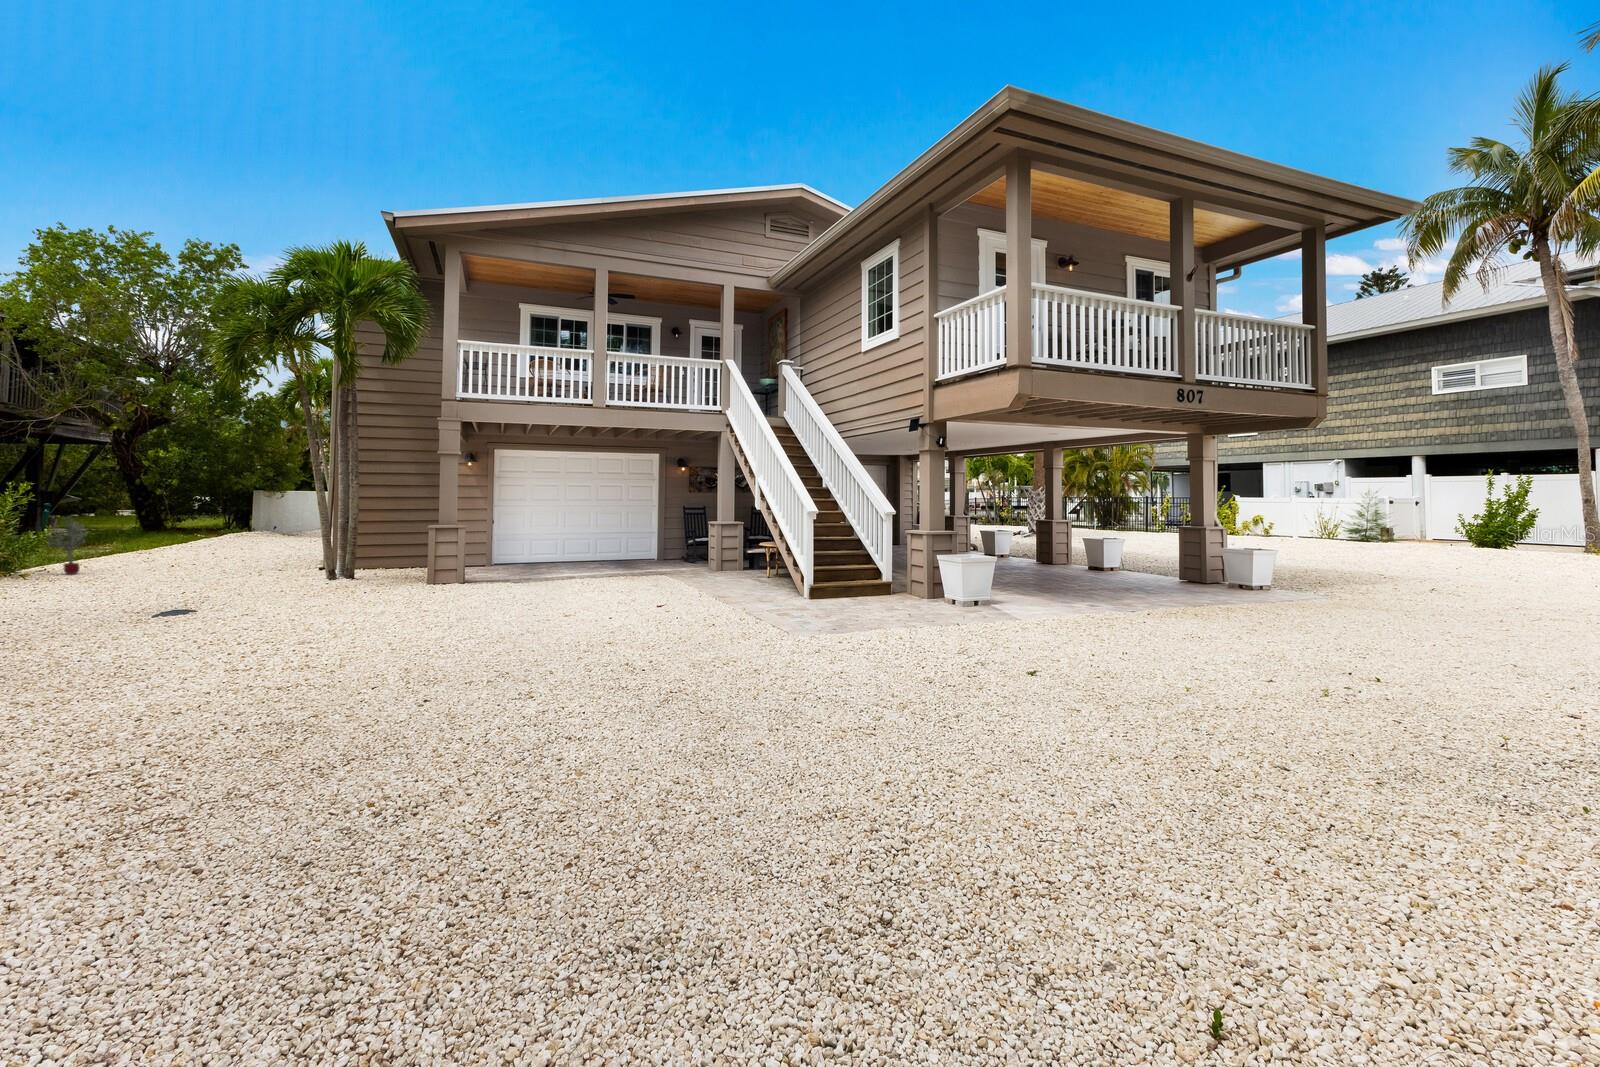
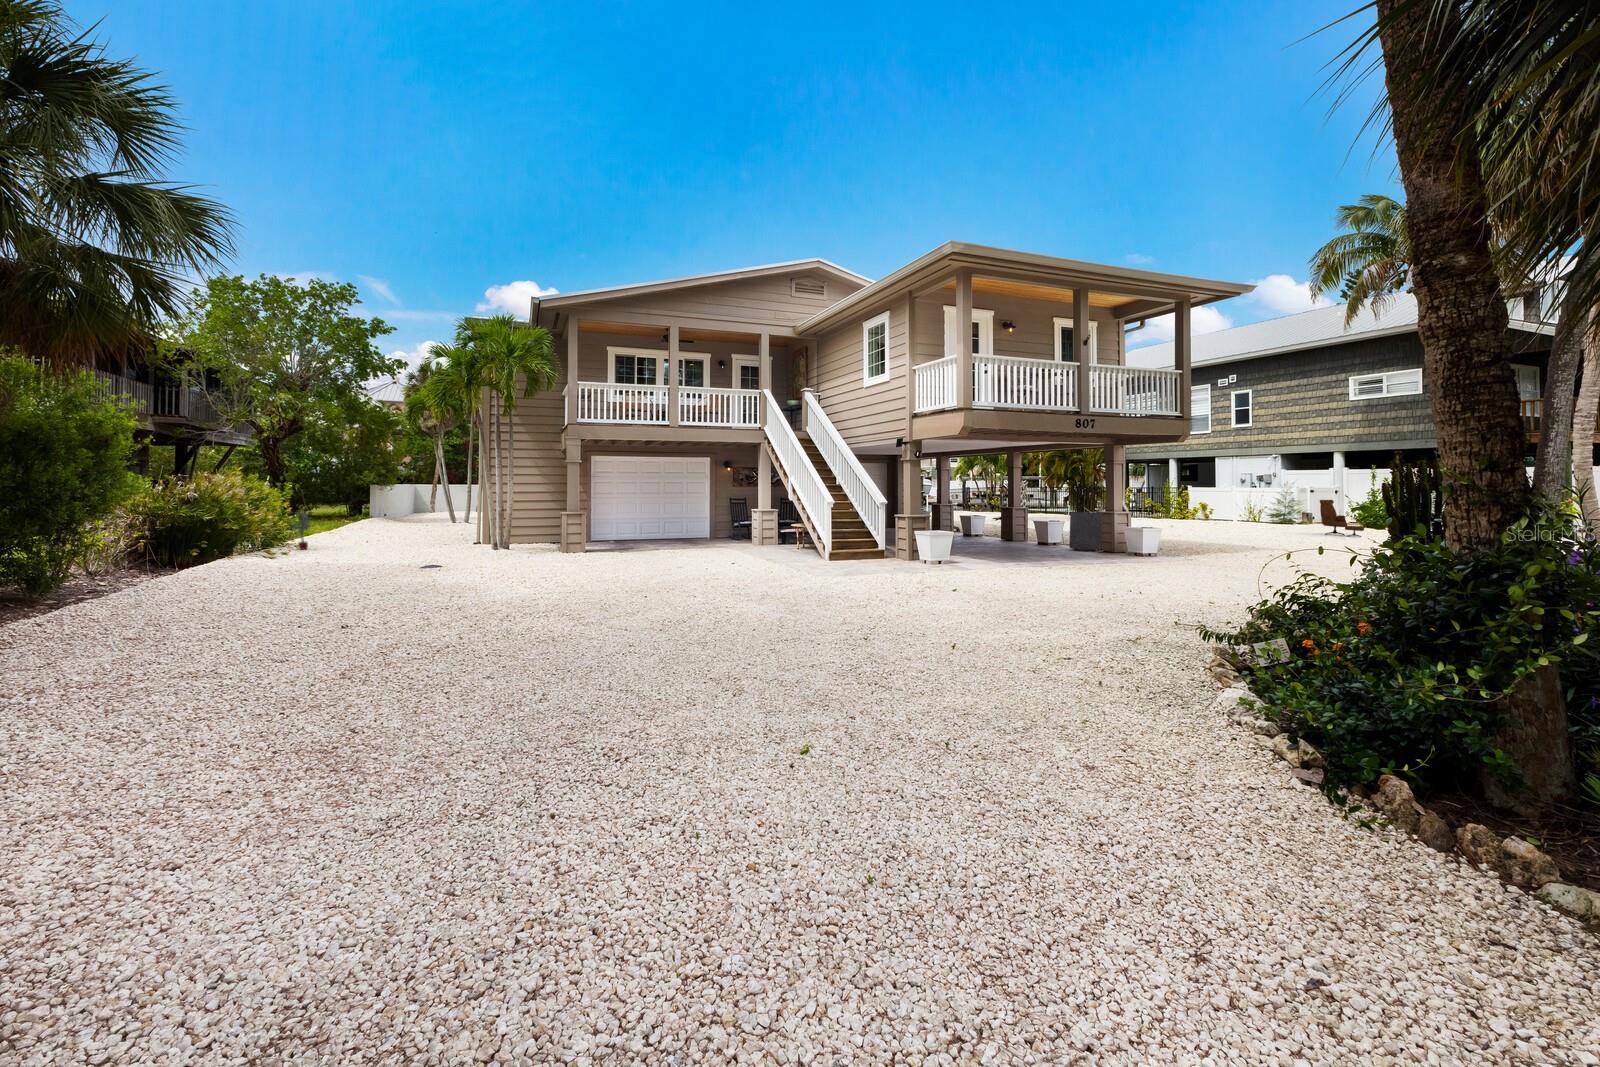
lounge chair: none [1425,512,1490,560] -> present [1320,500,1364,537]
trash can: none [1141,527,1189,581] -> present [1069,512,1102,551]

